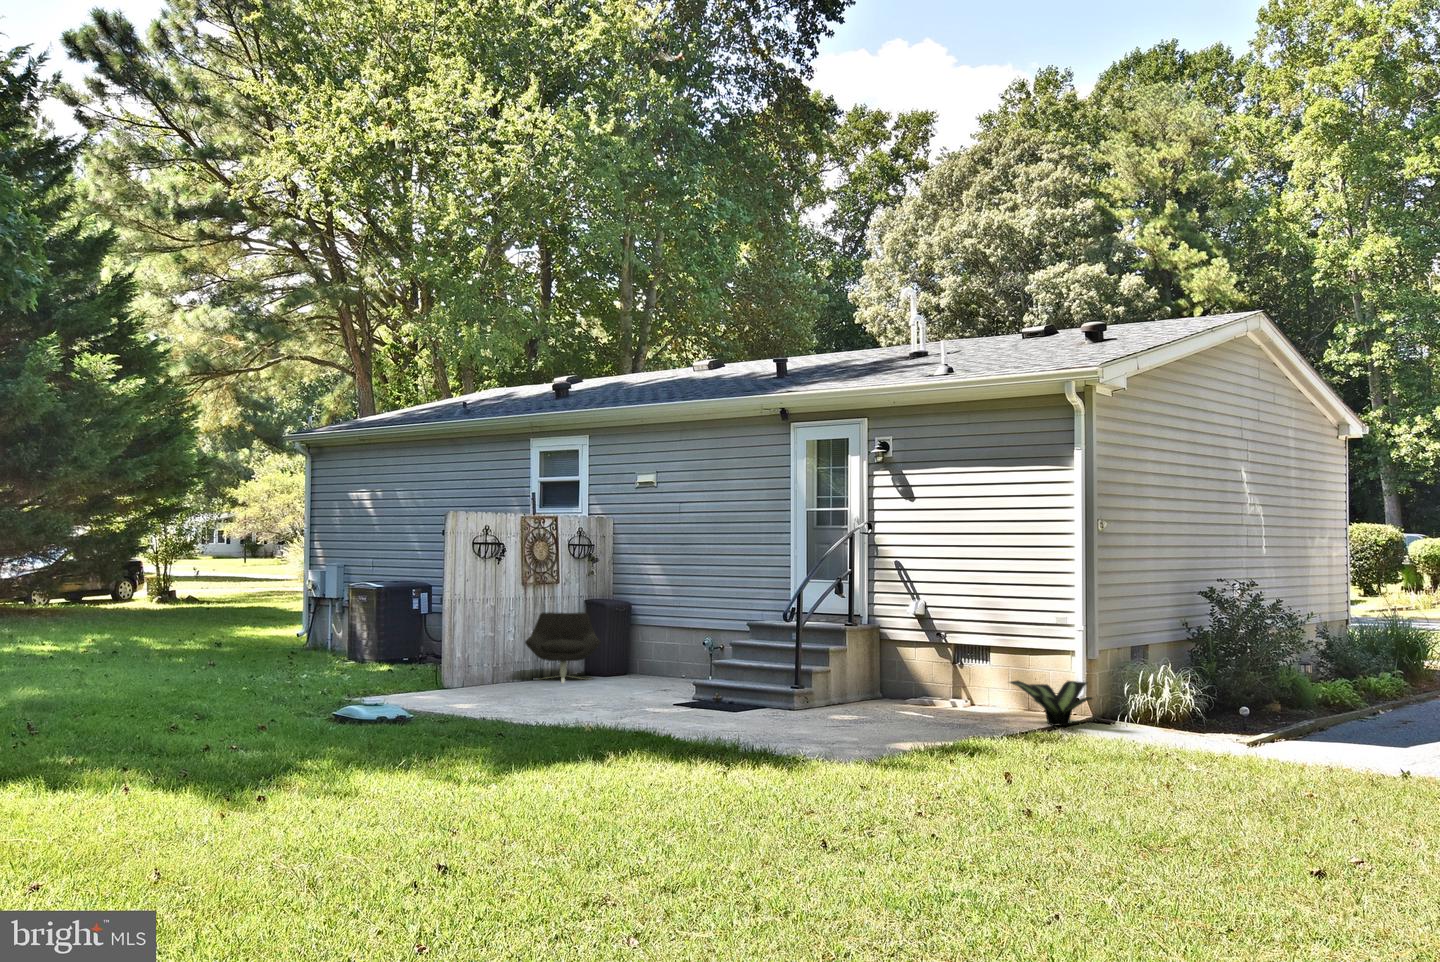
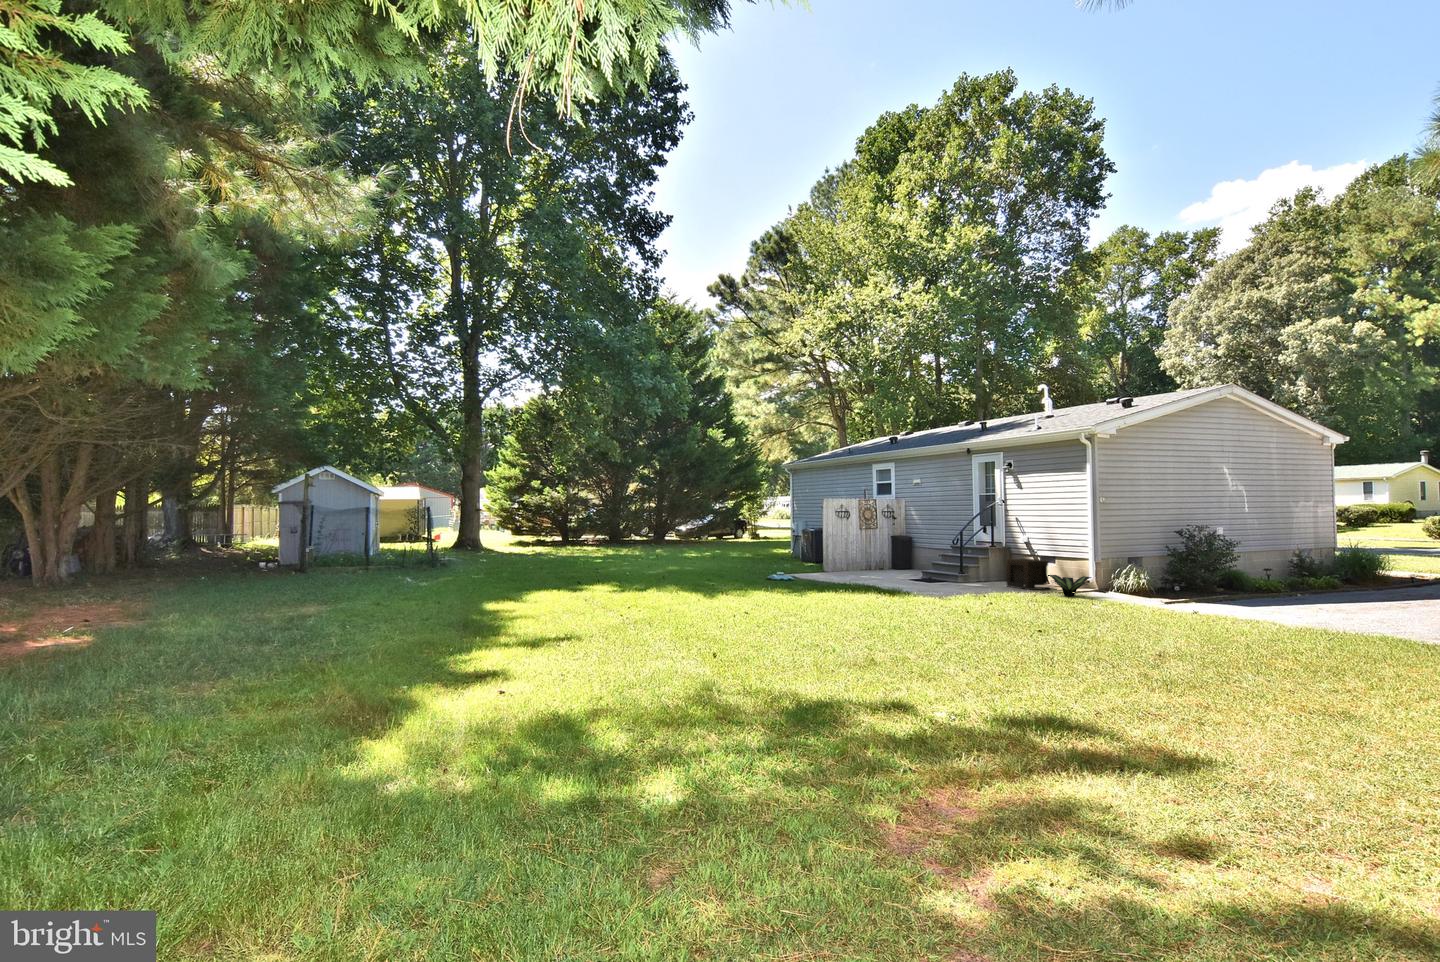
lounge chair: present [525,612,601,684] -> none [853,541,889,572]
wooden crate: none [900,645,980,713] -> present [1006,559,1049,590]

